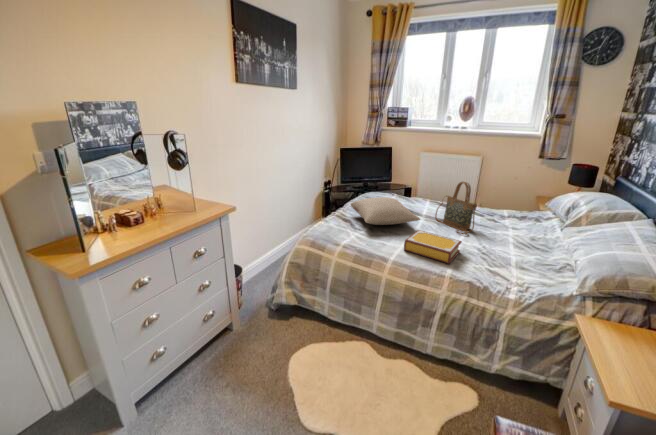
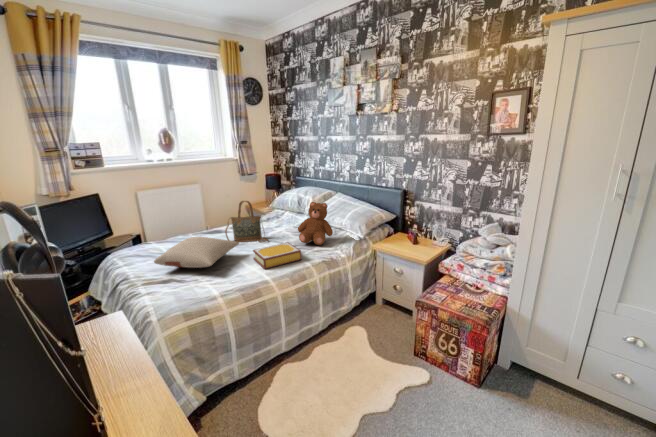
teddy bear: none [487,208,552,268] -> present [298,202,333,245]

